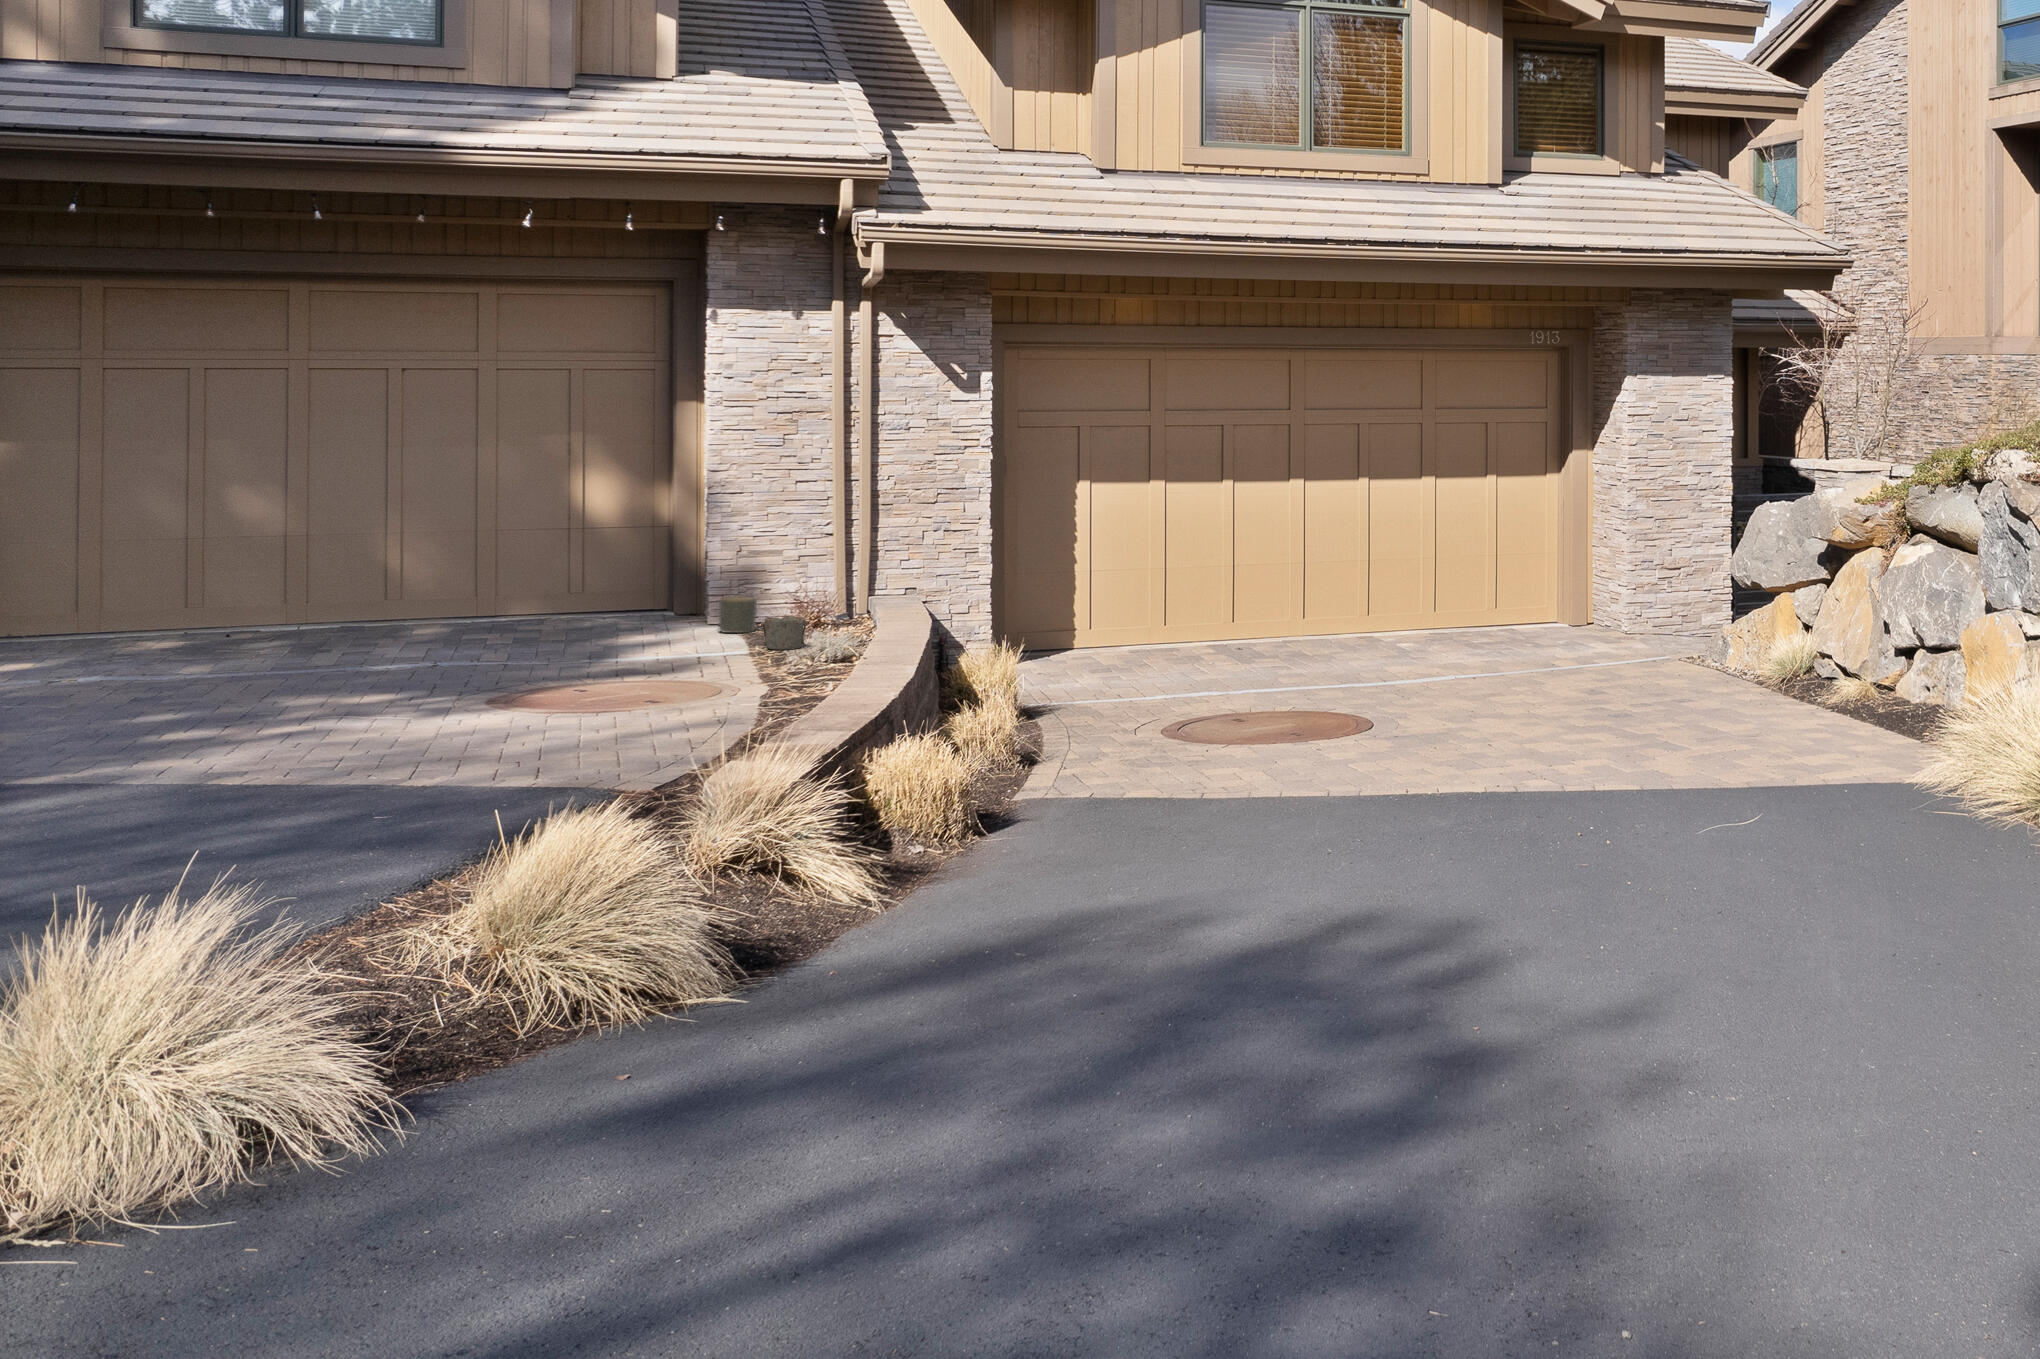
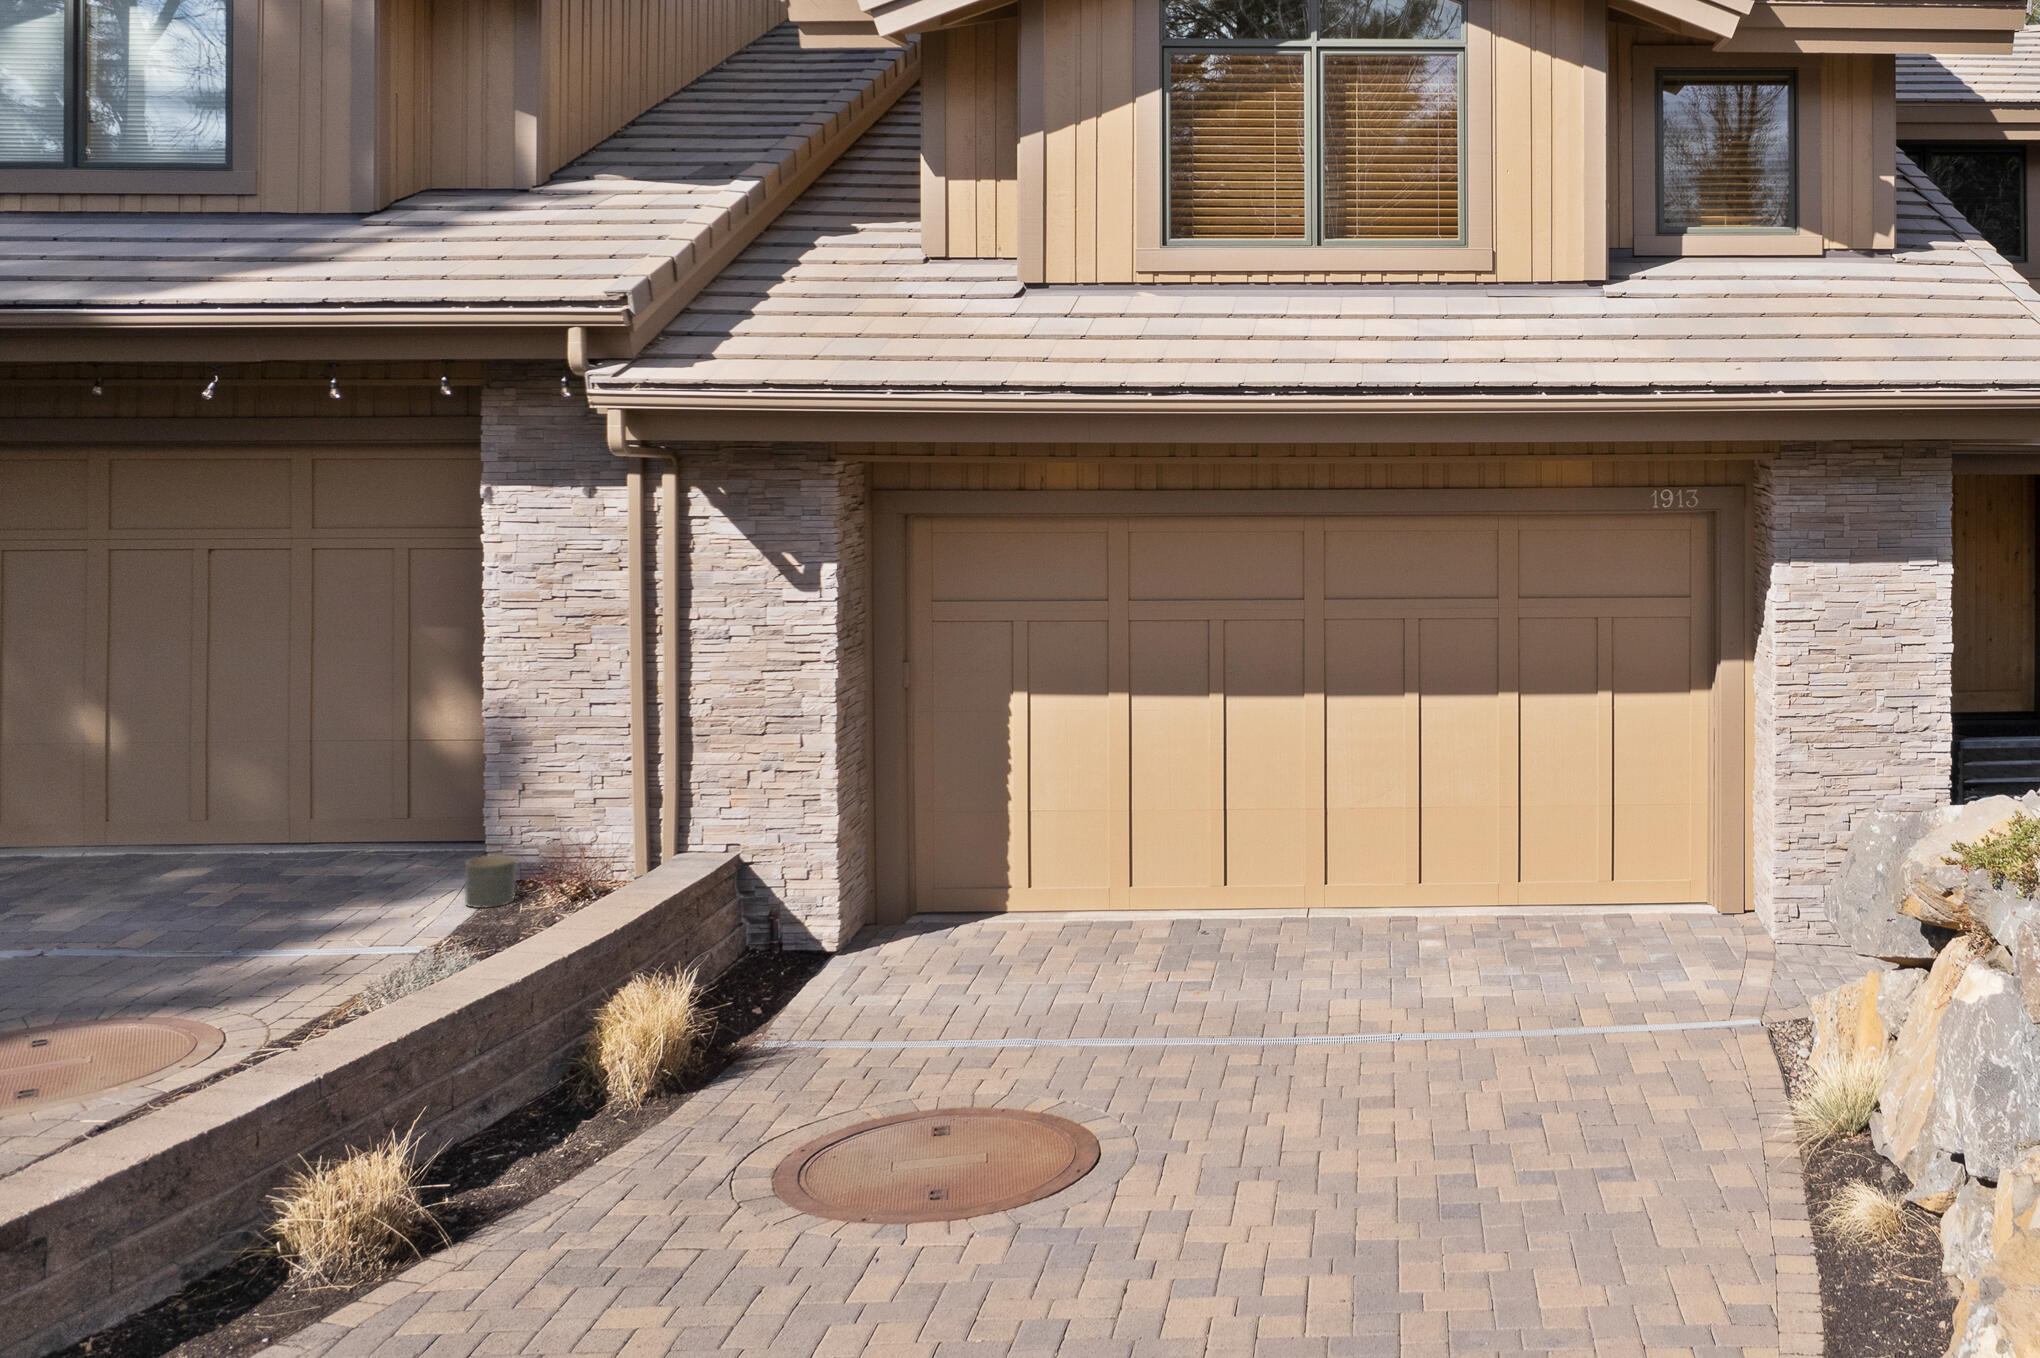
bucket: present [761,616,808,650] -> none [438,903,510,954]

